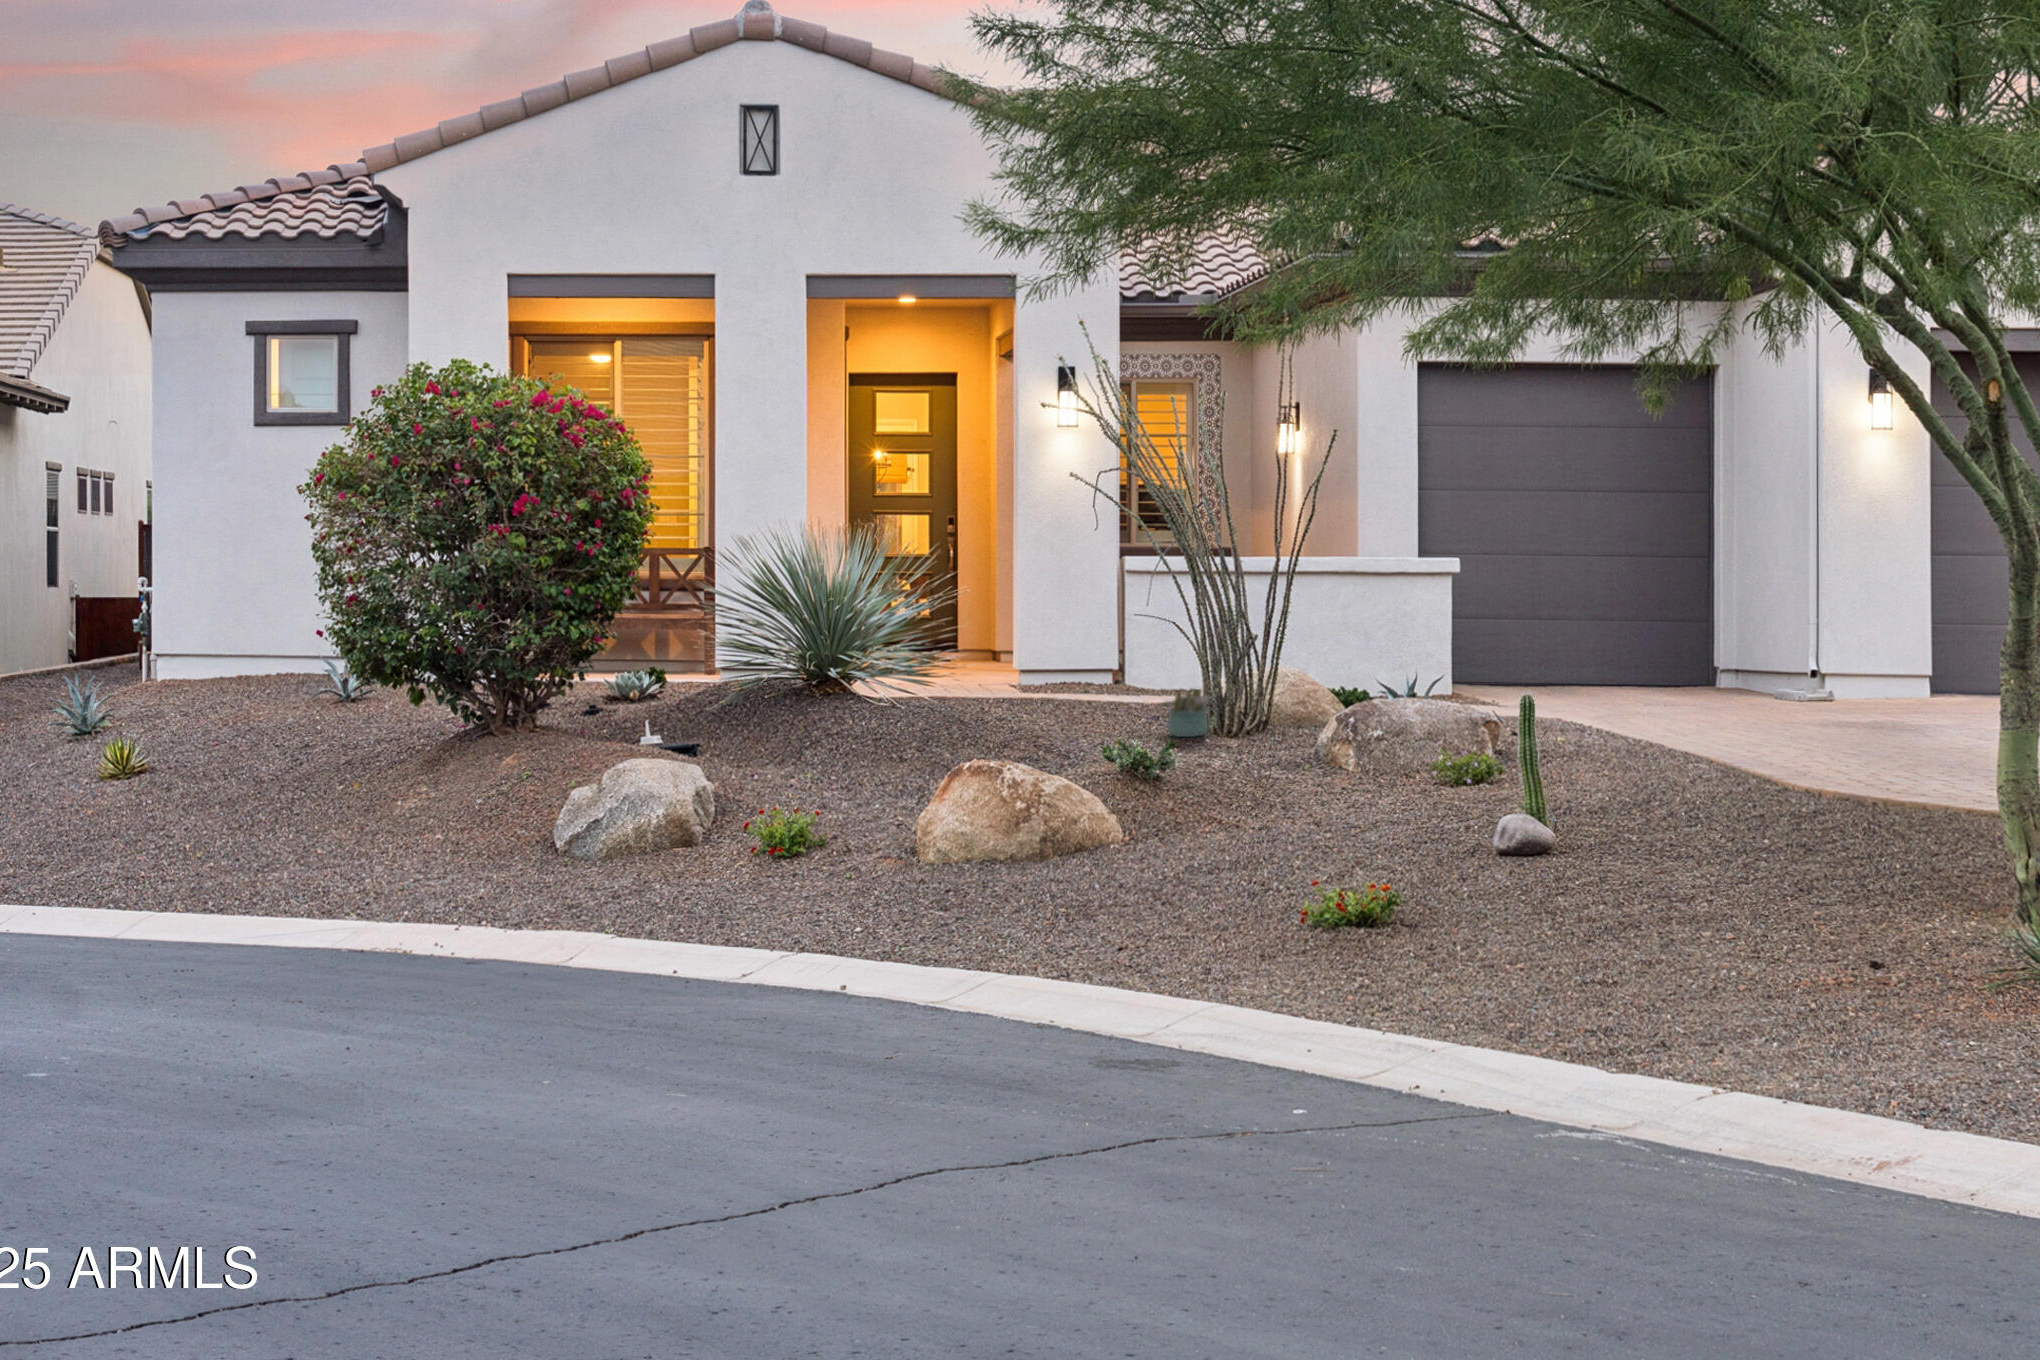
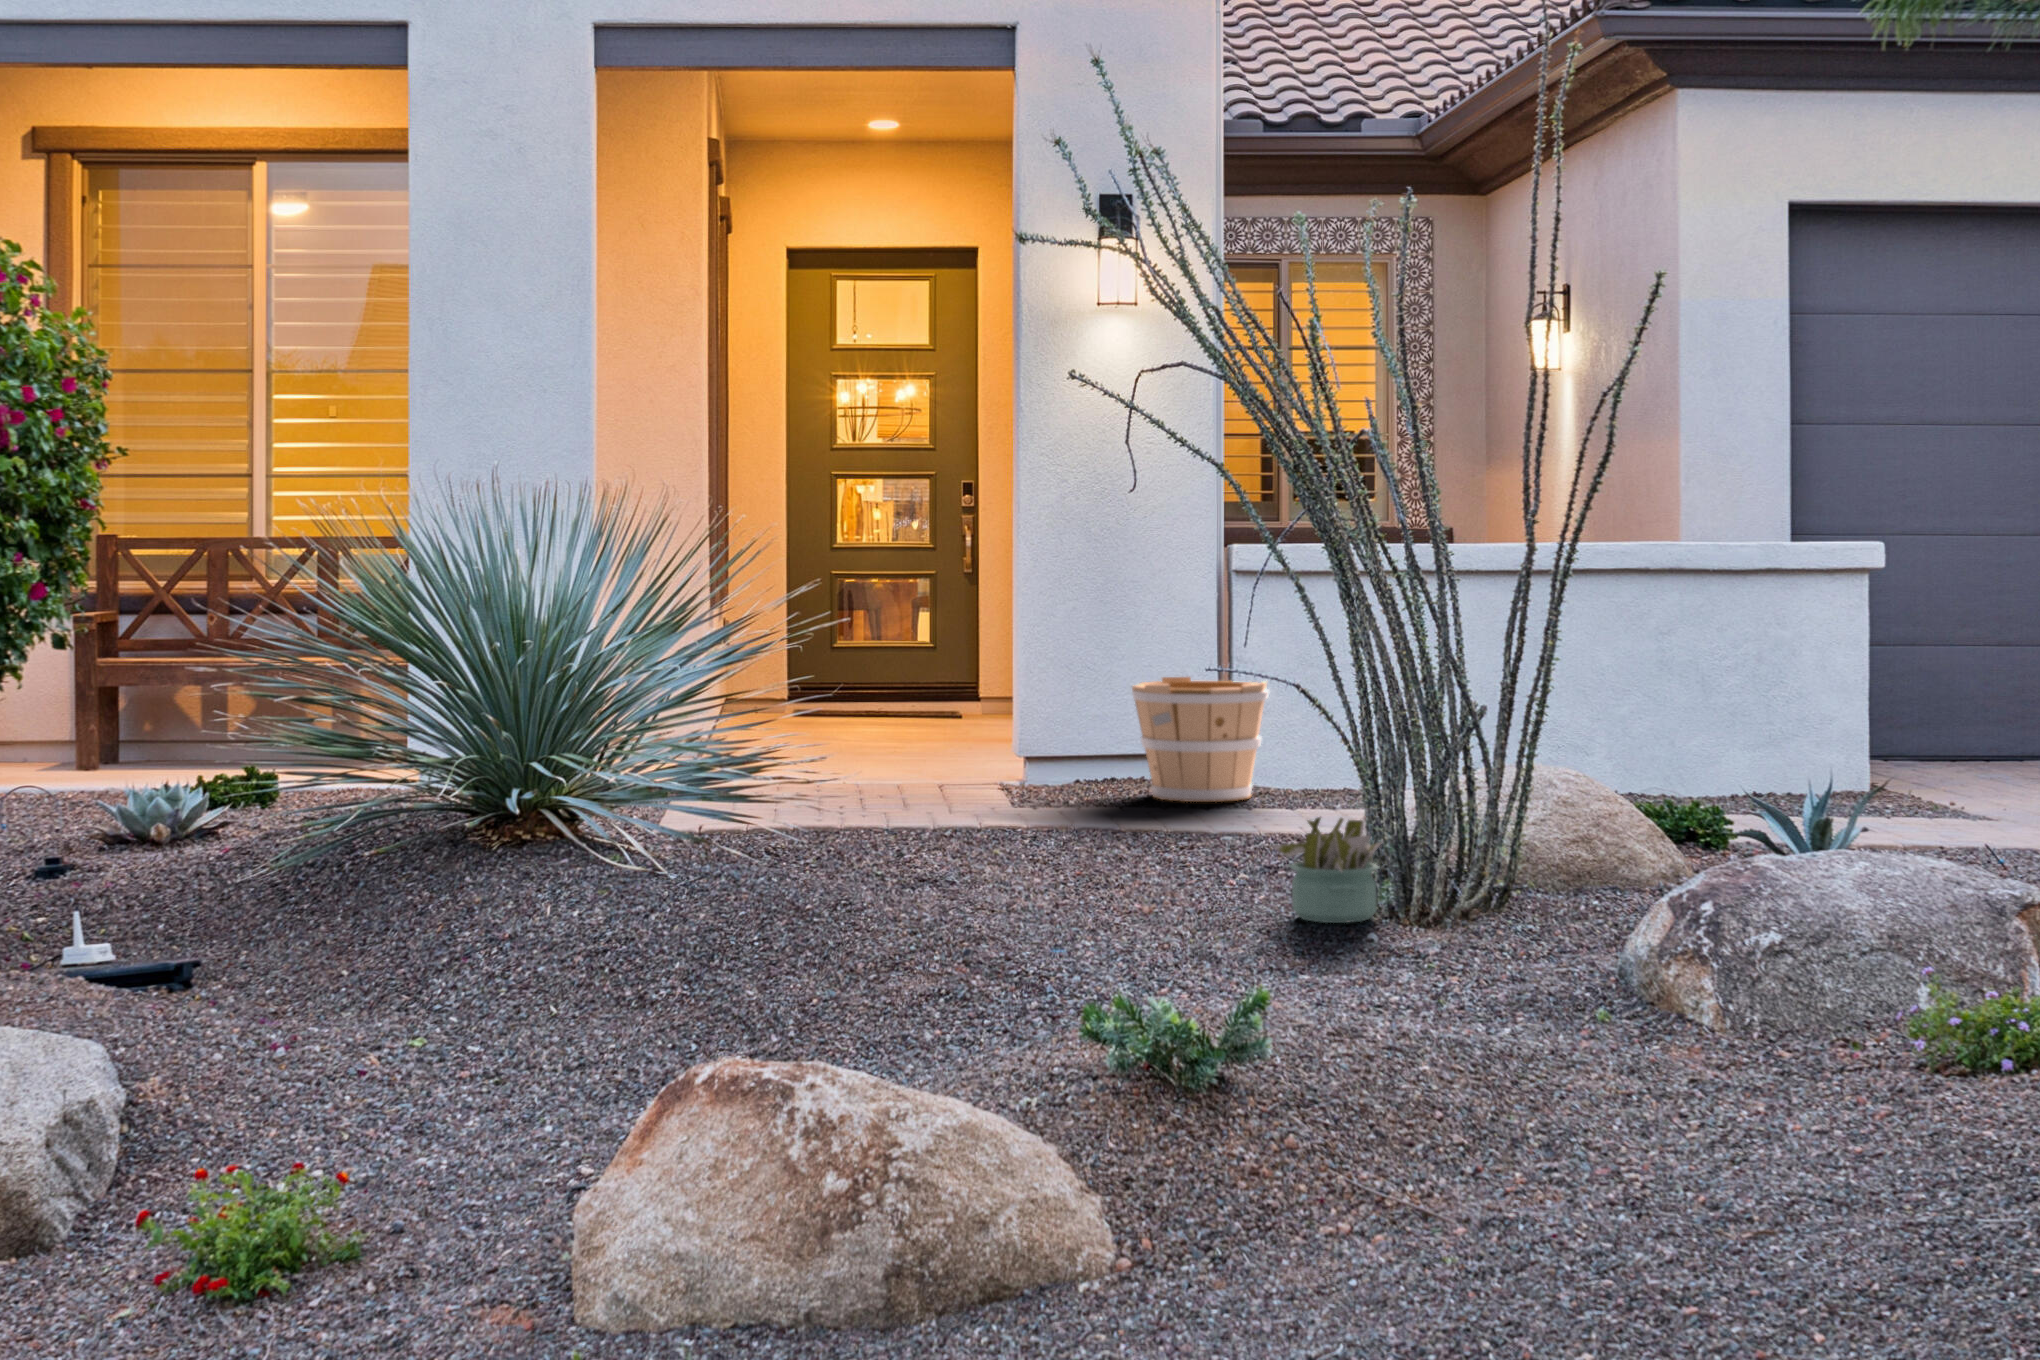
wooden bucket: none [1072,627,1145,692] -> present [1132,677,1269,802]

